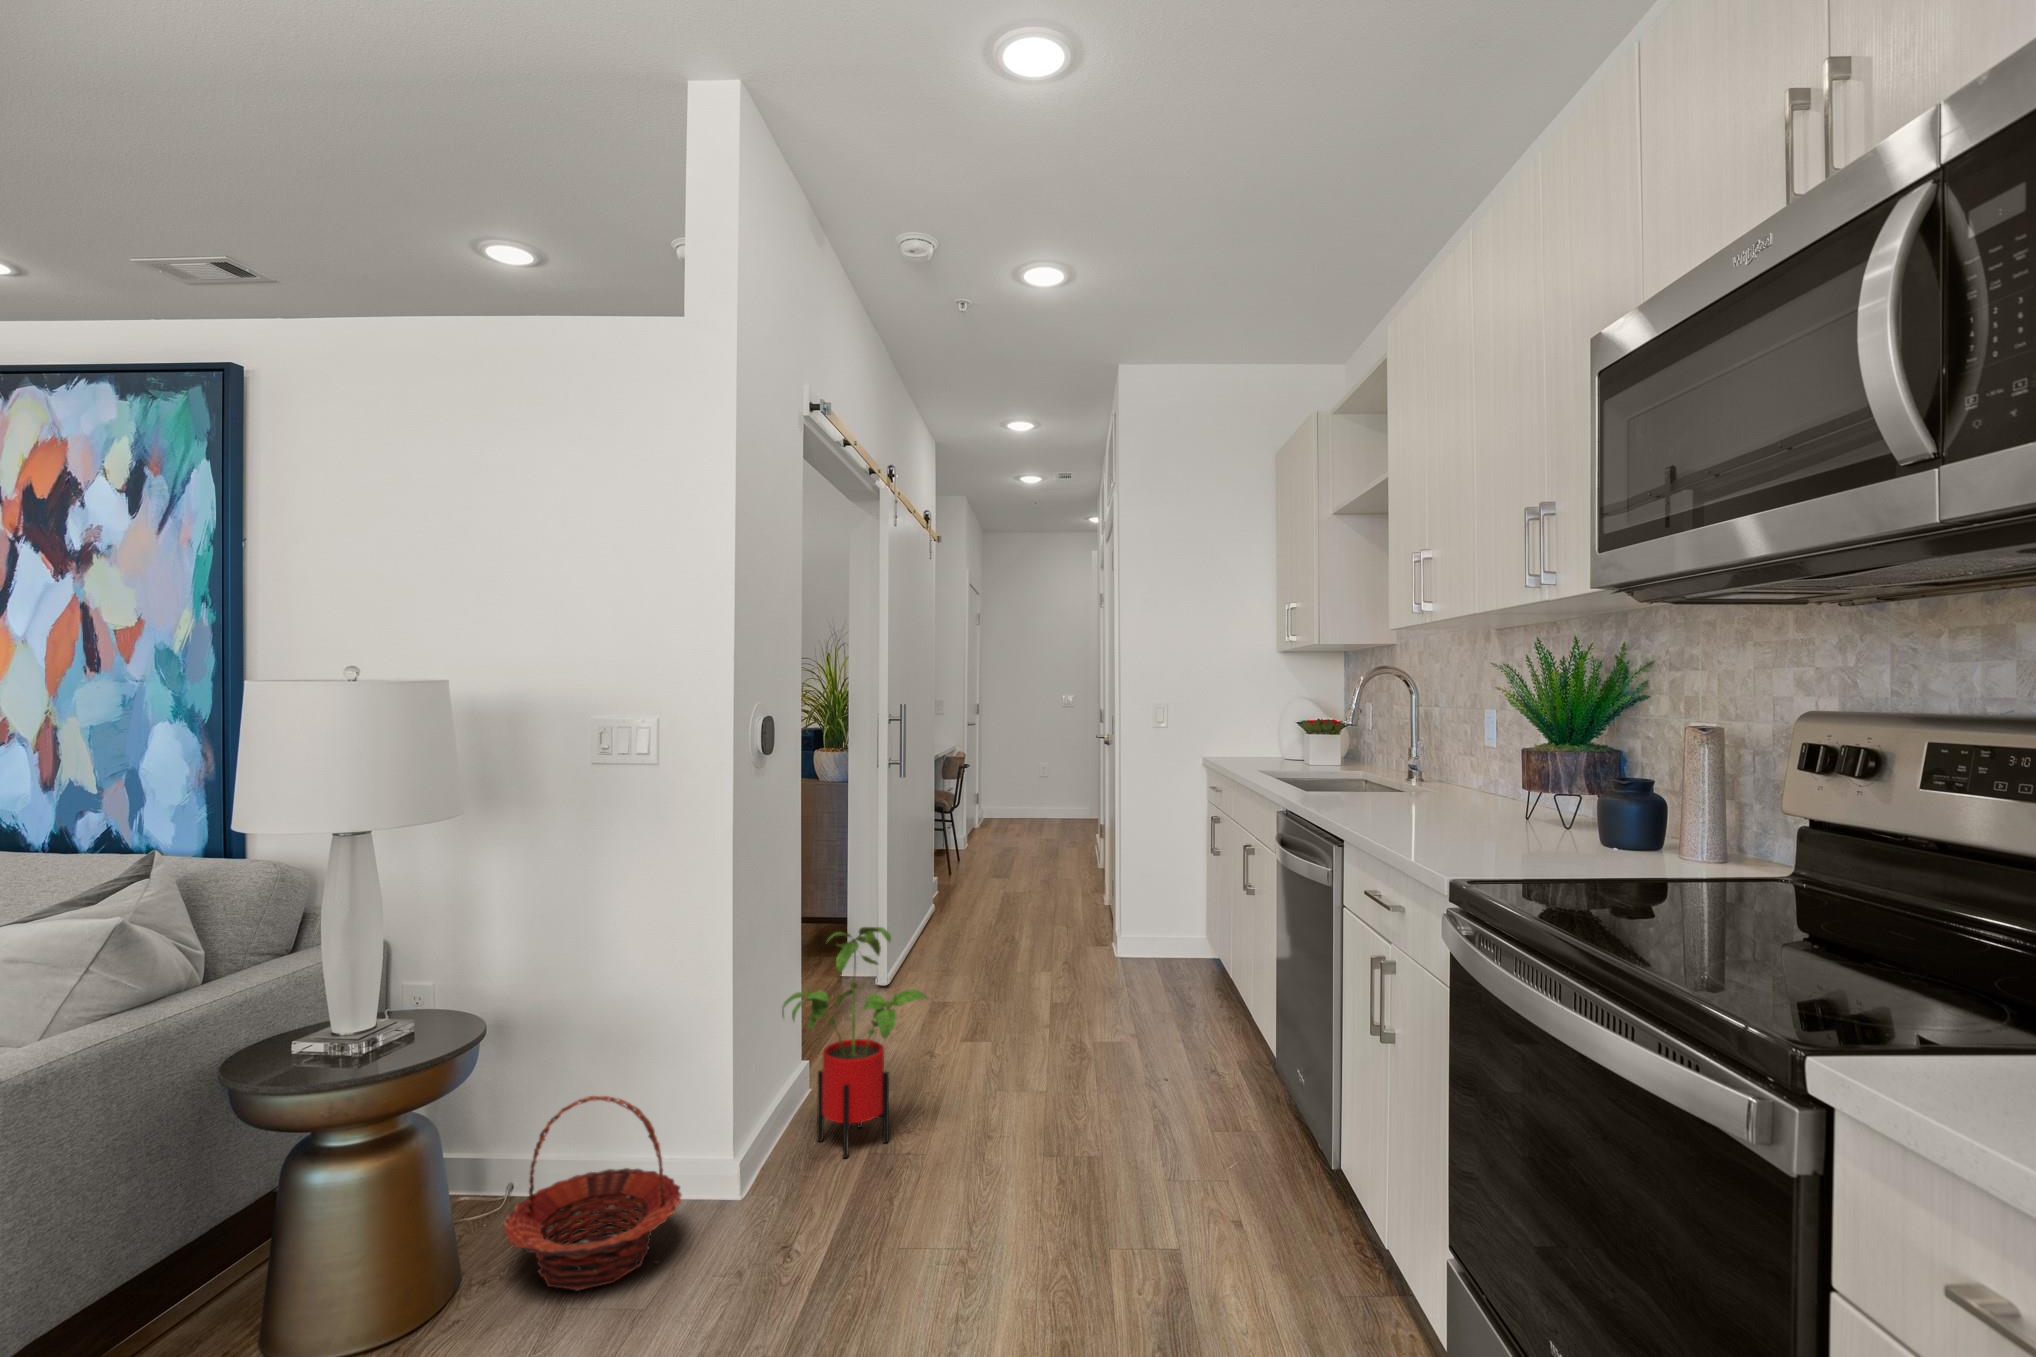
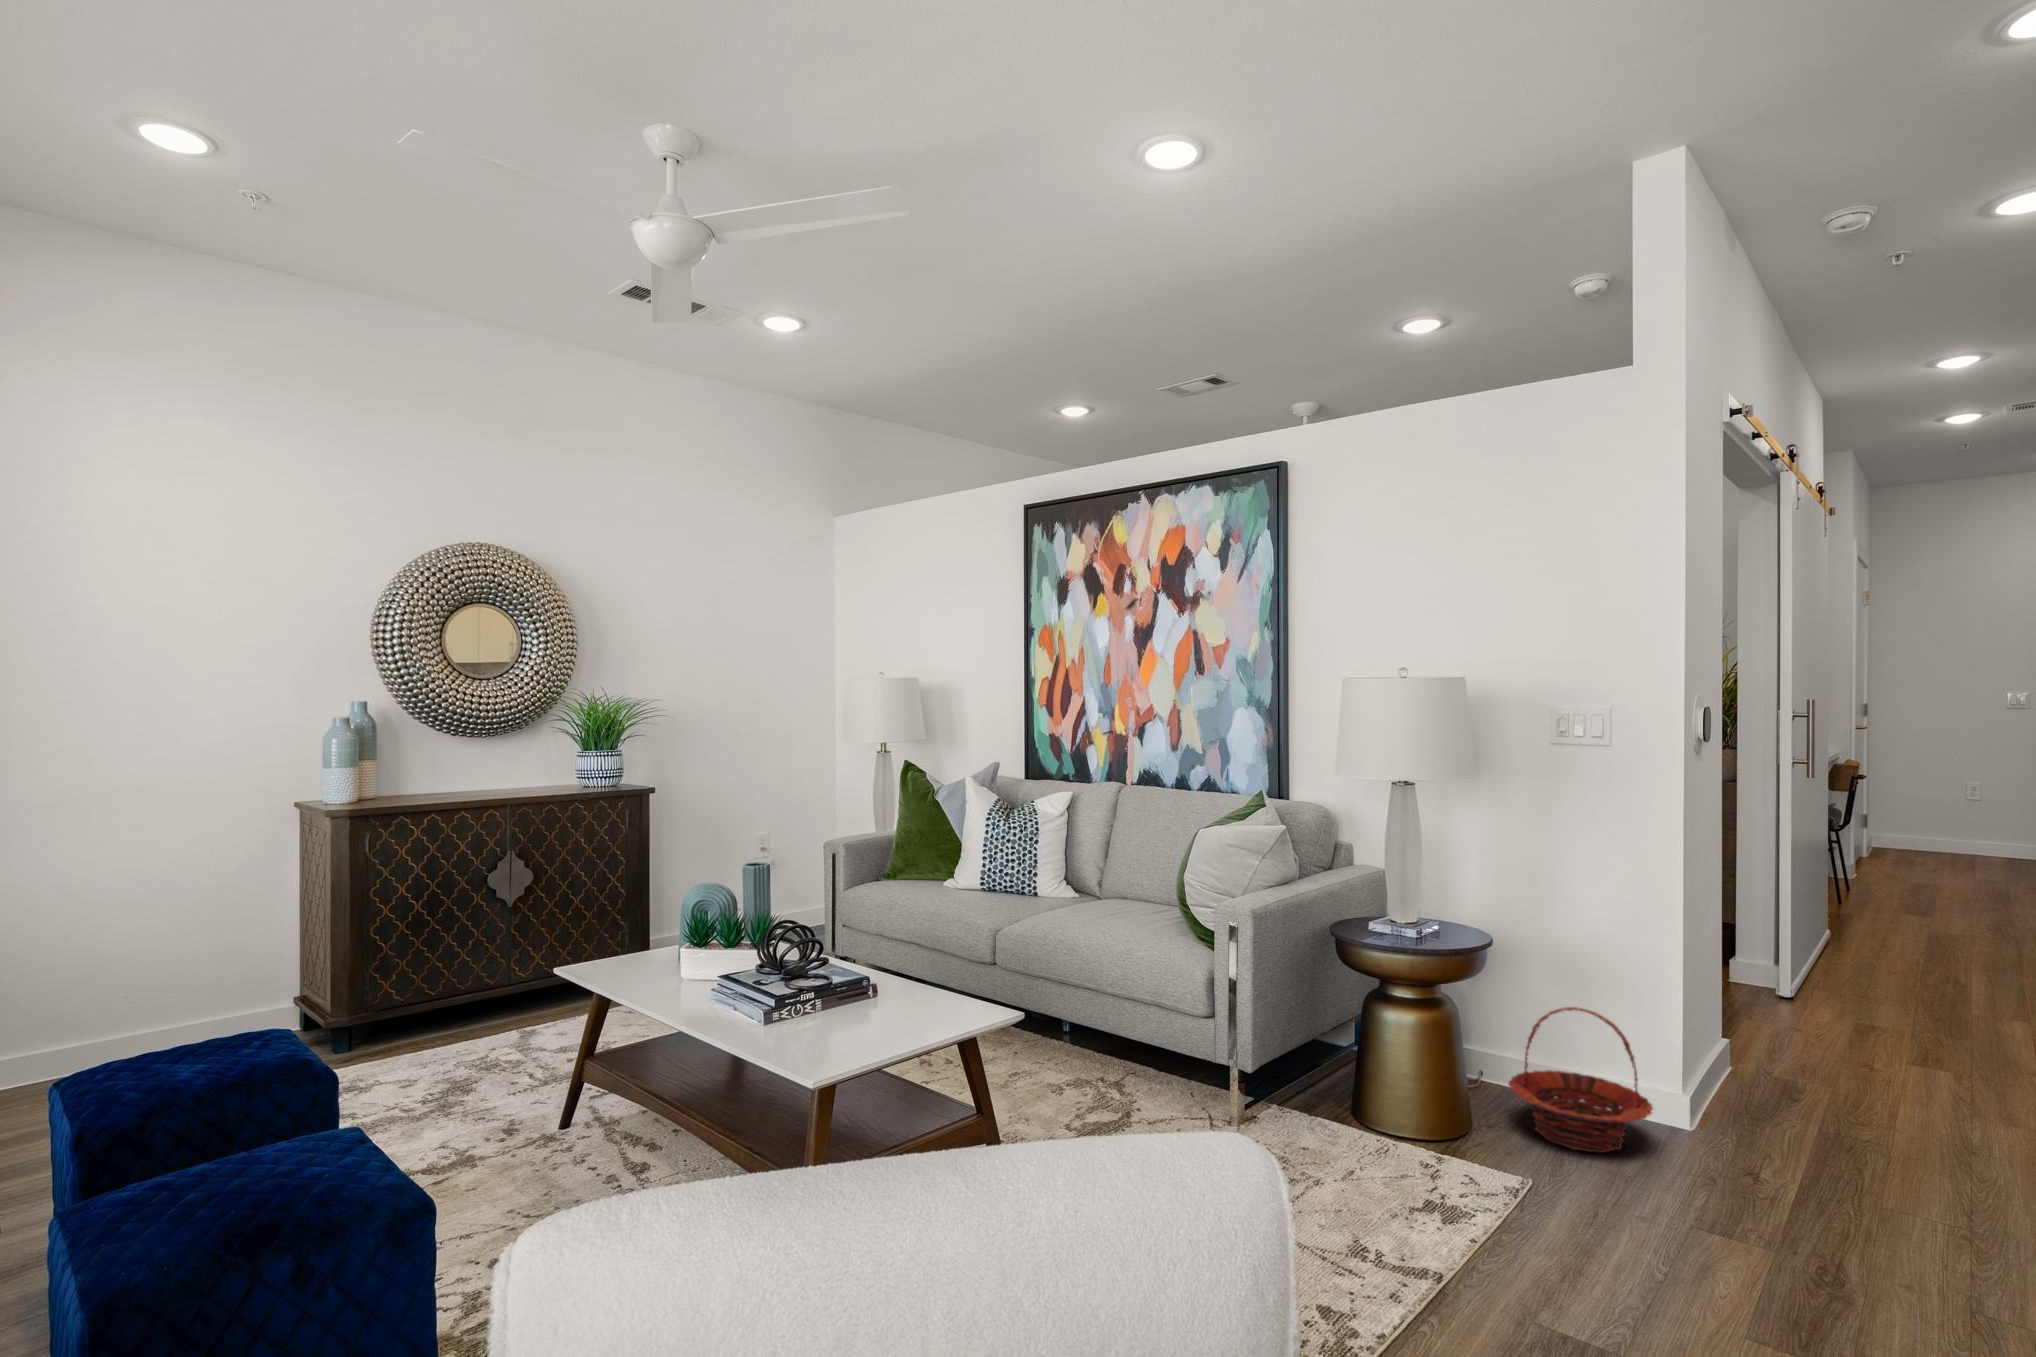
house plant: present [782,927,928,1158] -> none [1723,918,1896,1128]

